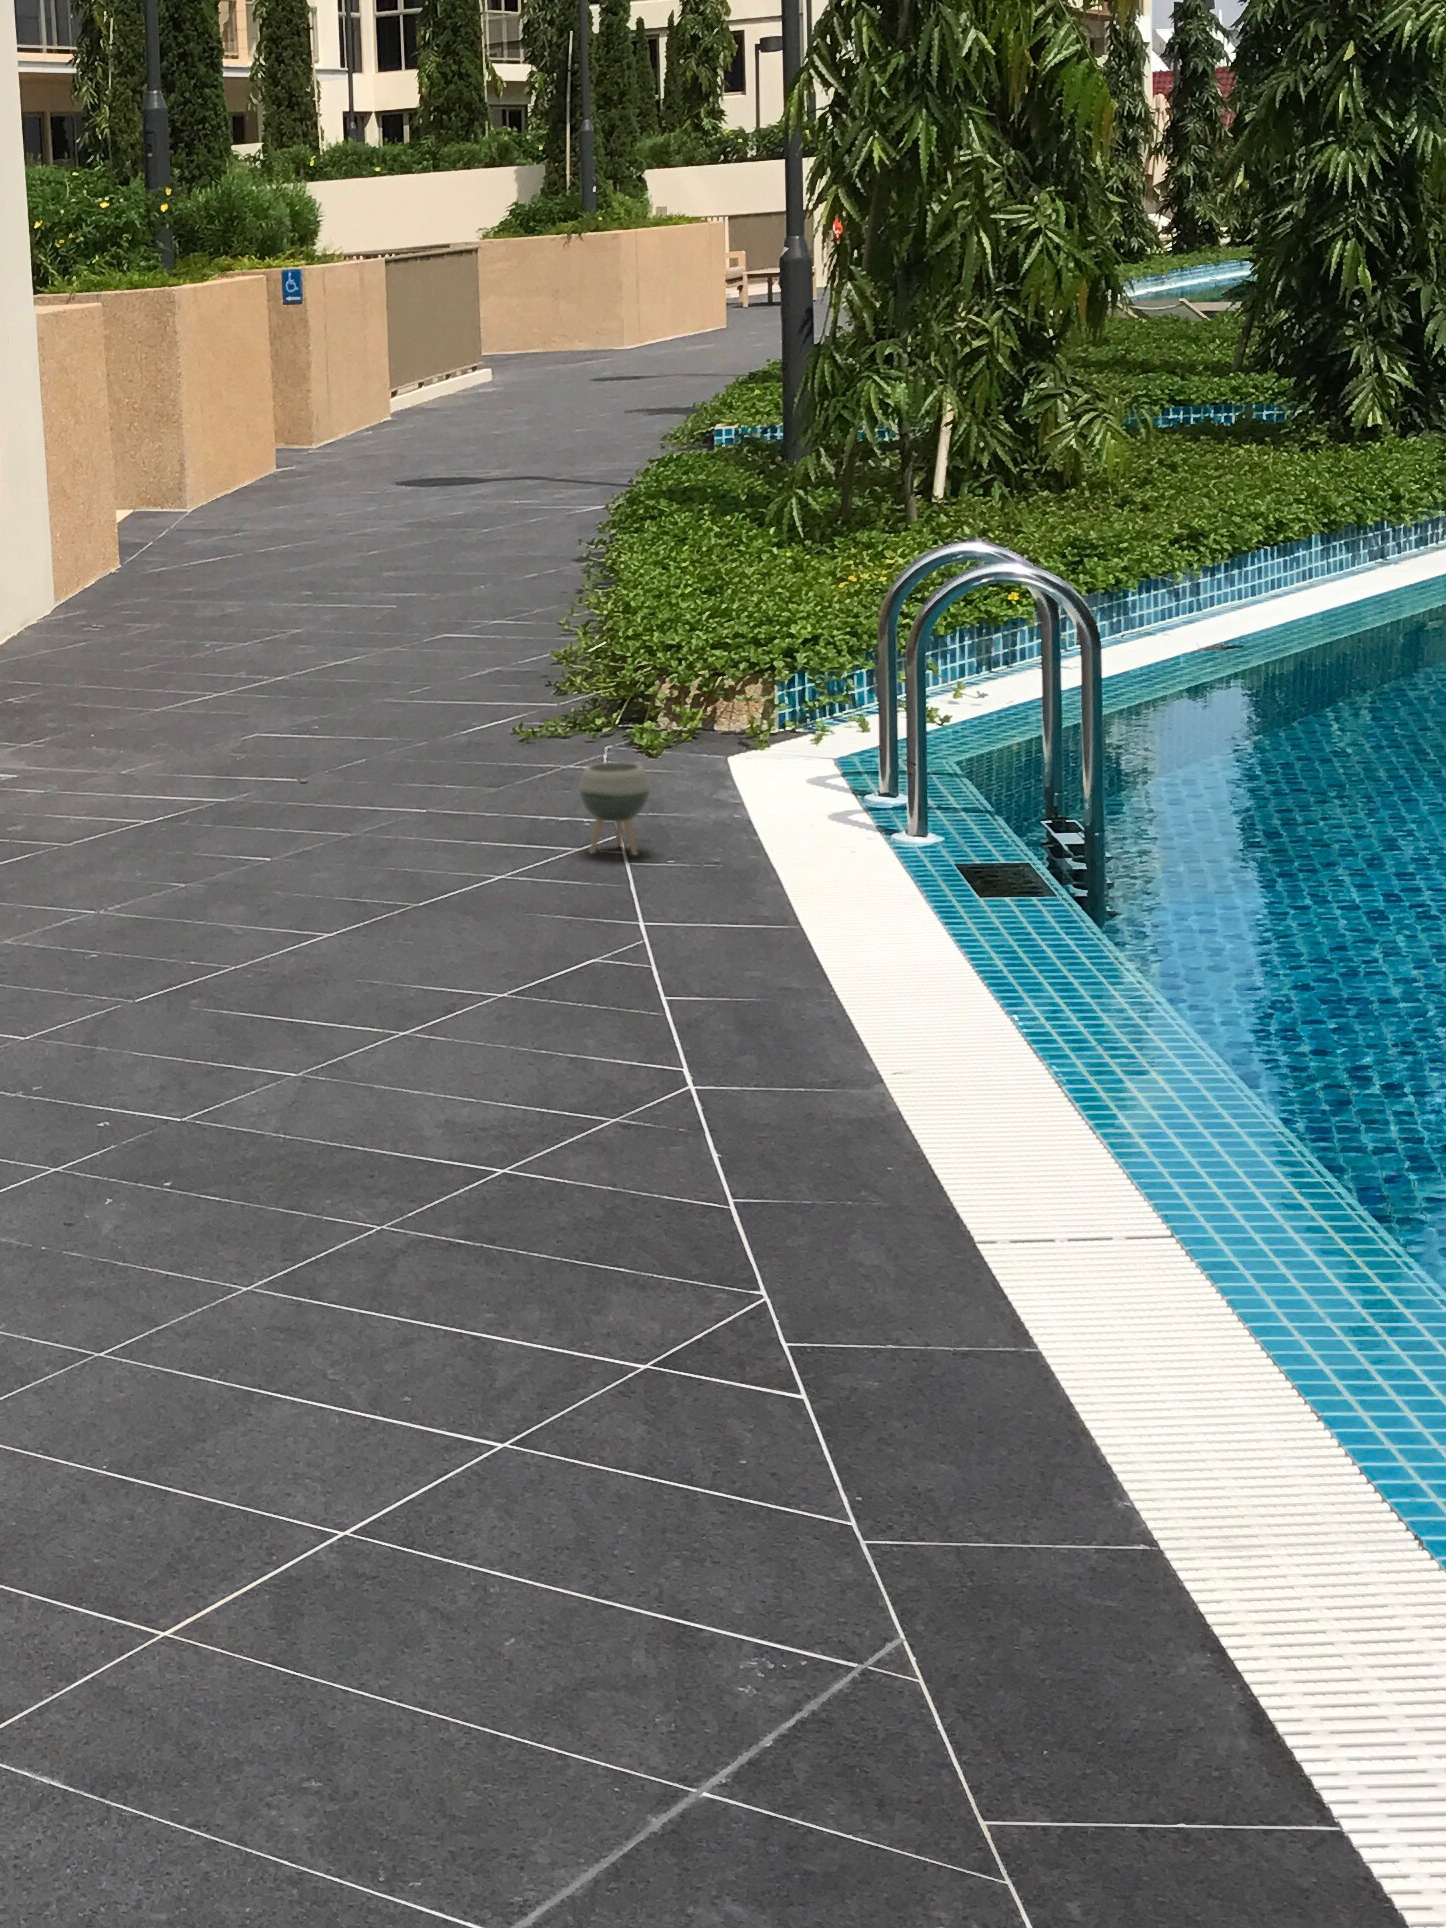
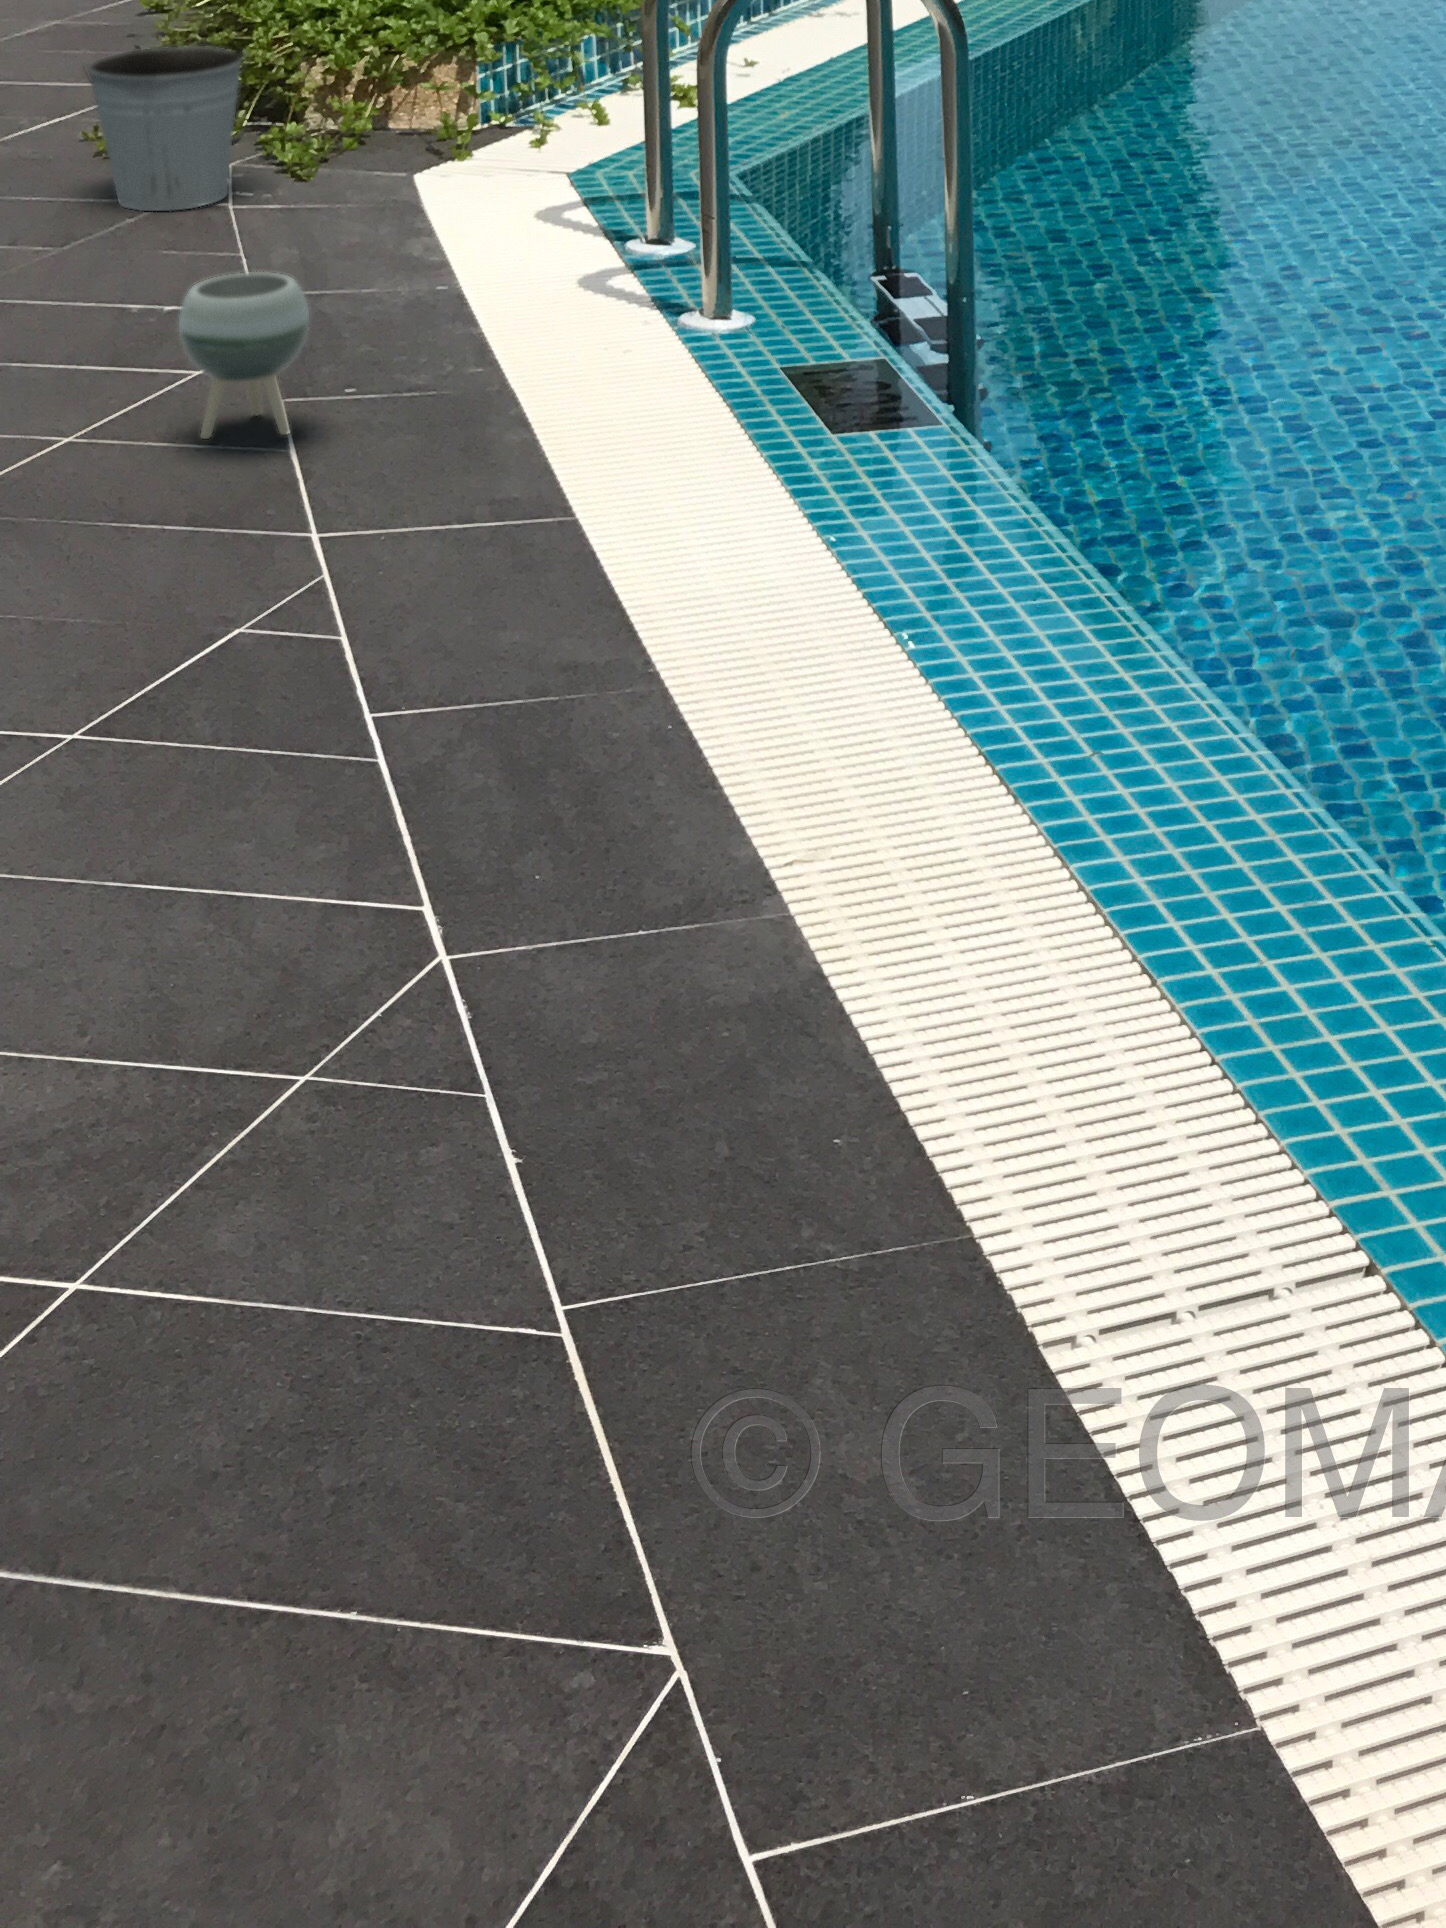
bucket: none [528,654,625,754] -> present [86,46,246,211]

